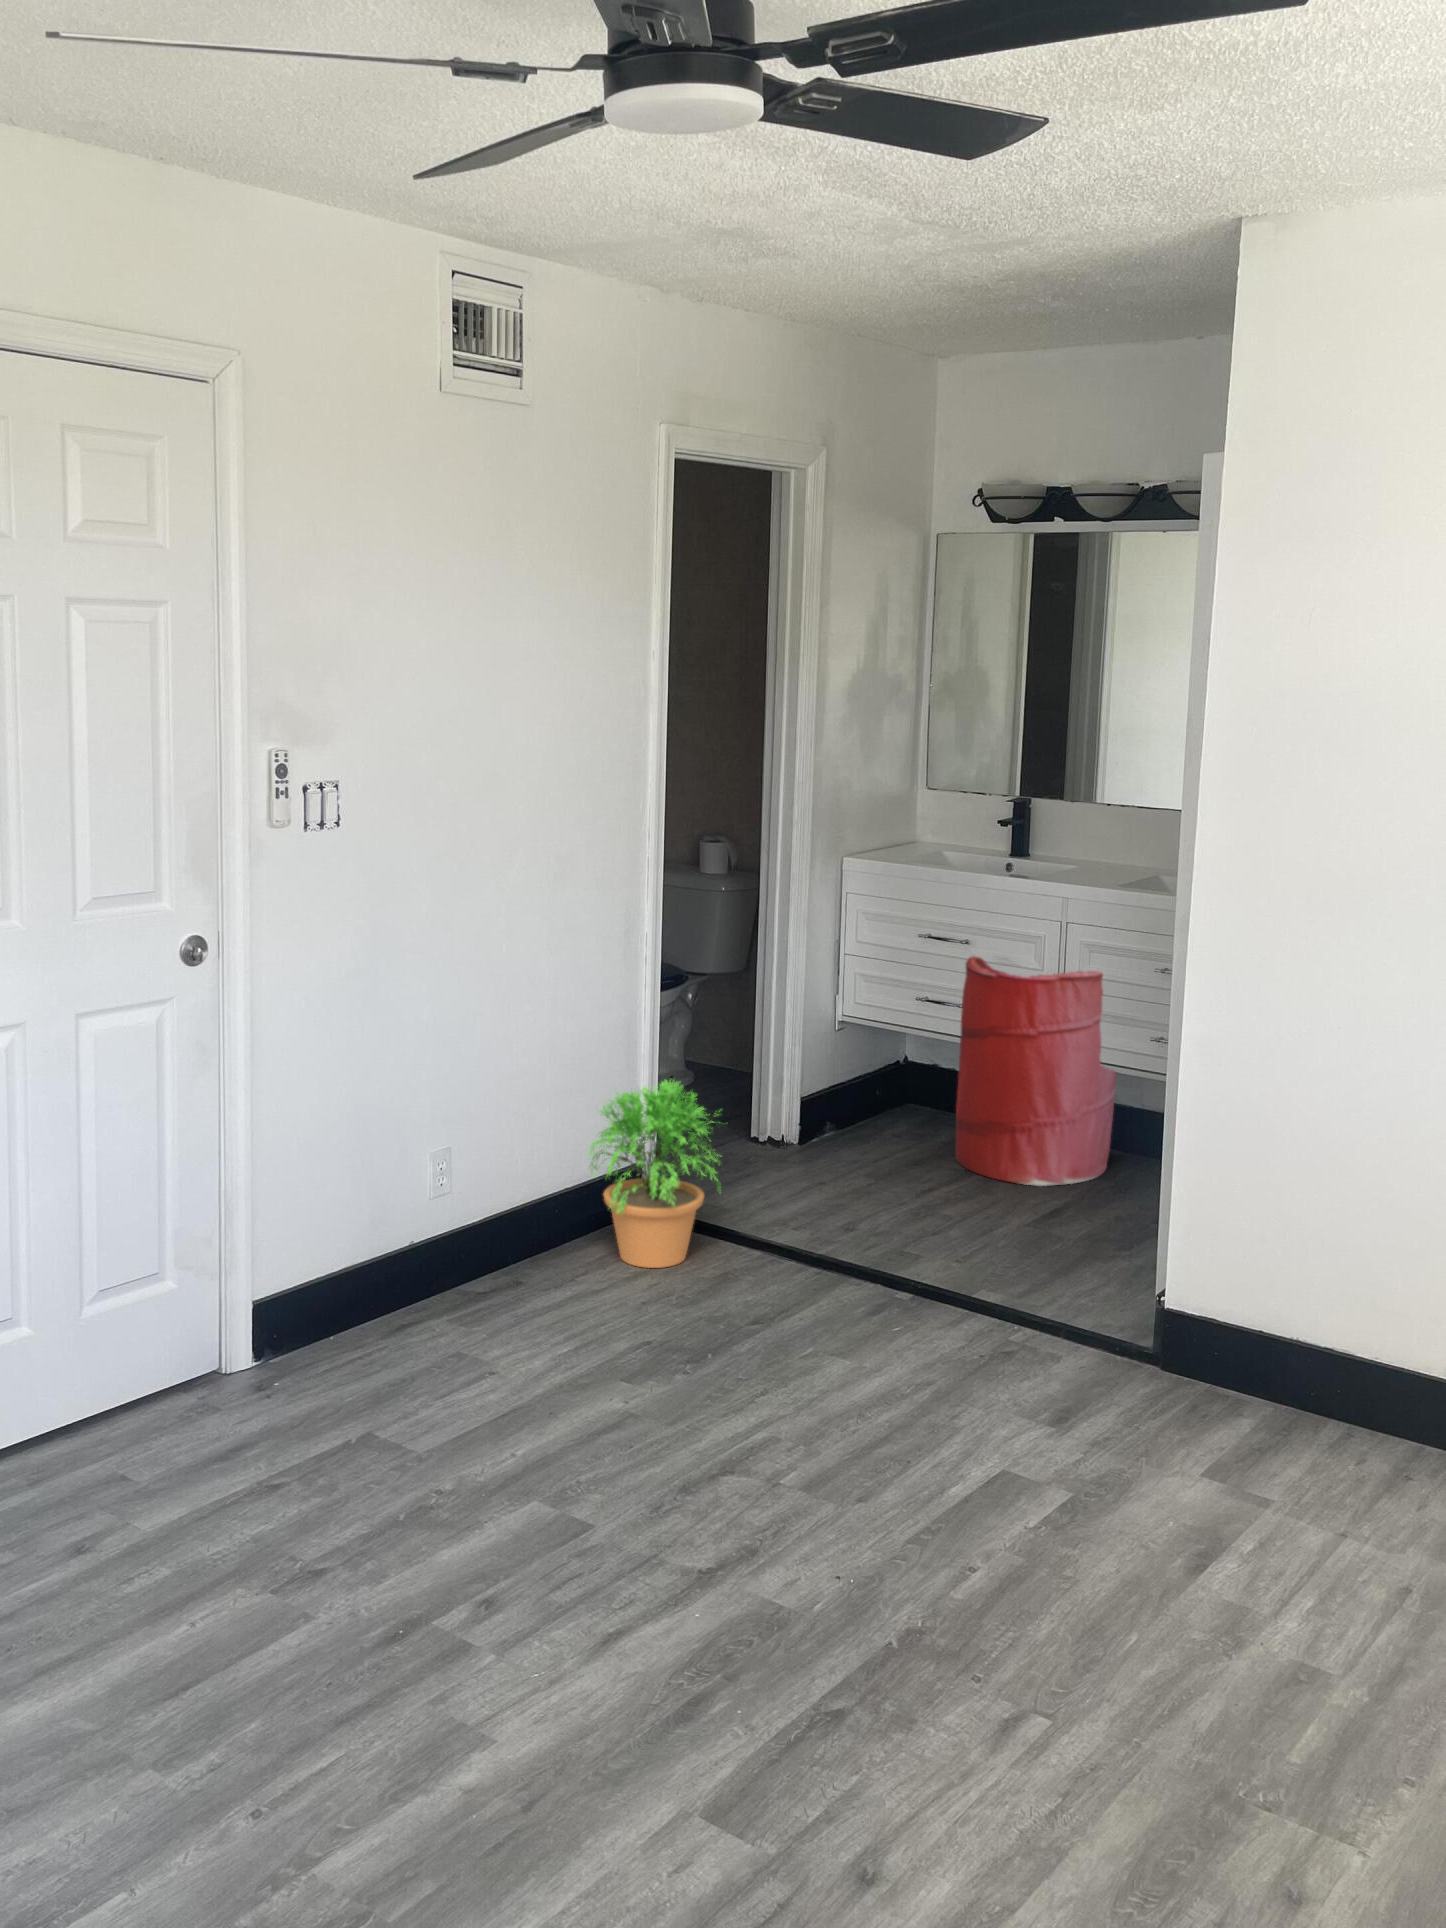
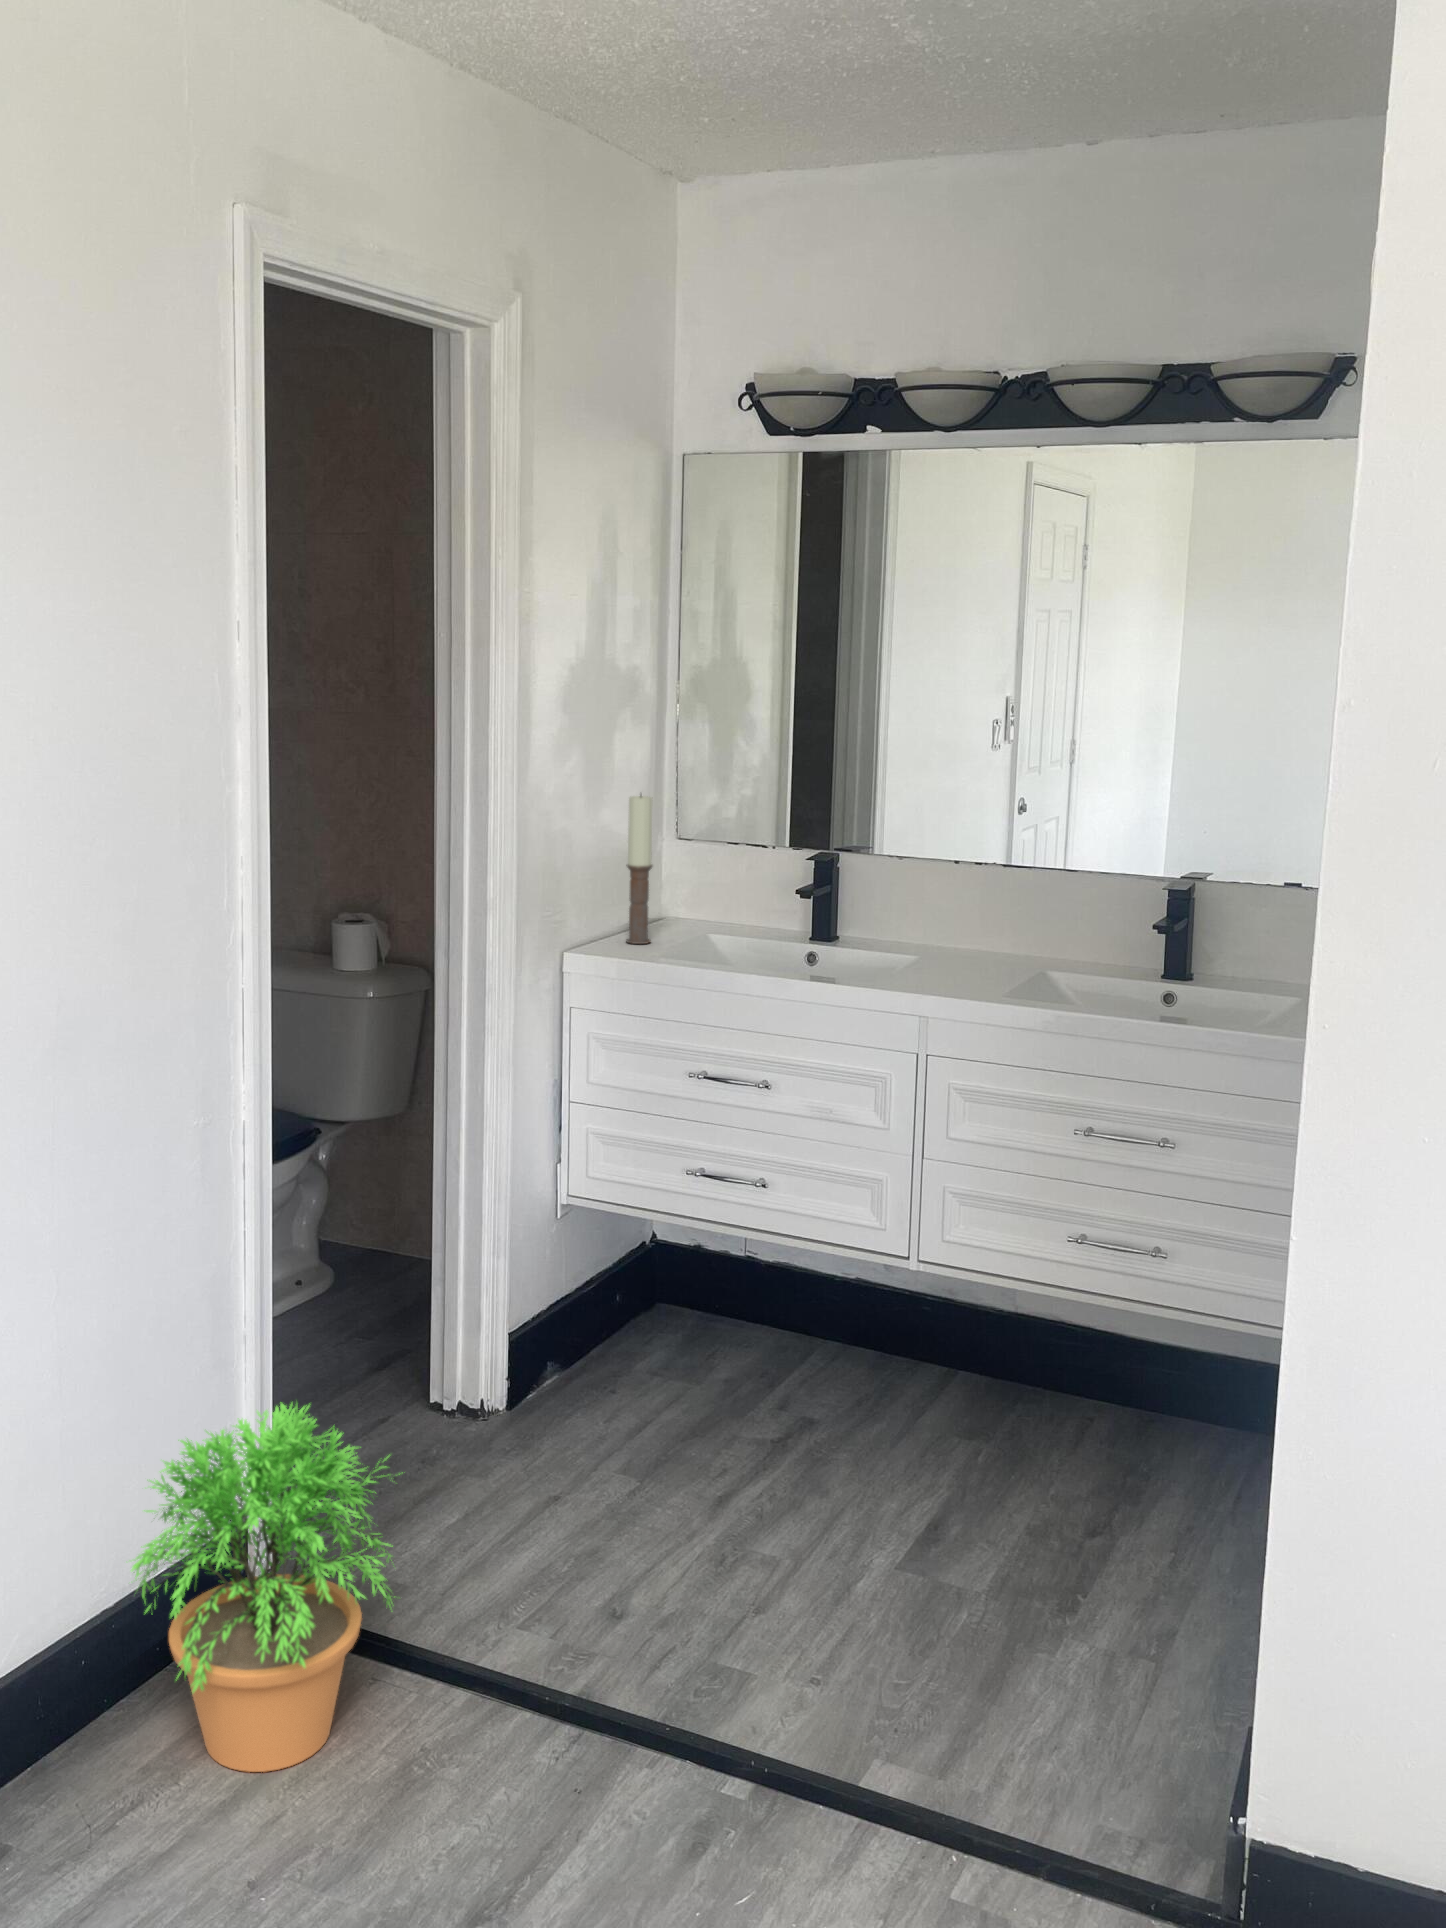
candle: none [888,757,907,856] -> present [626,795,652,944]
laundry hamper: present [955,956,1117,1186] -> none [752,1083,1006,1467]

